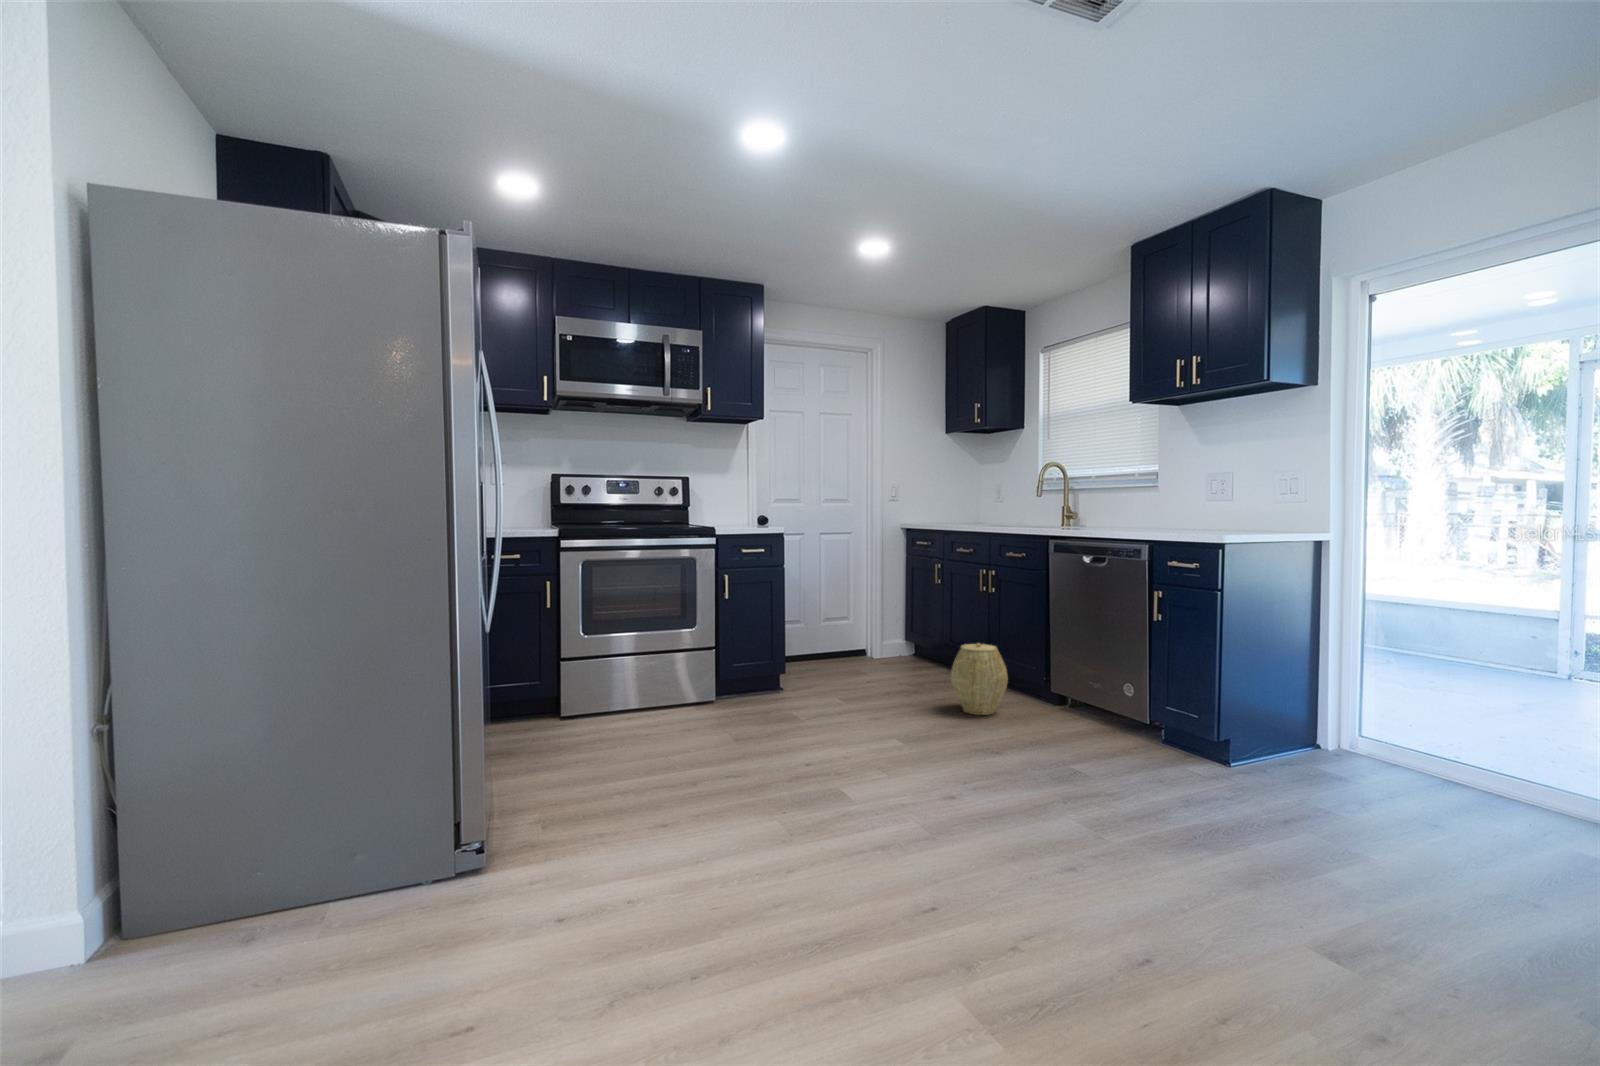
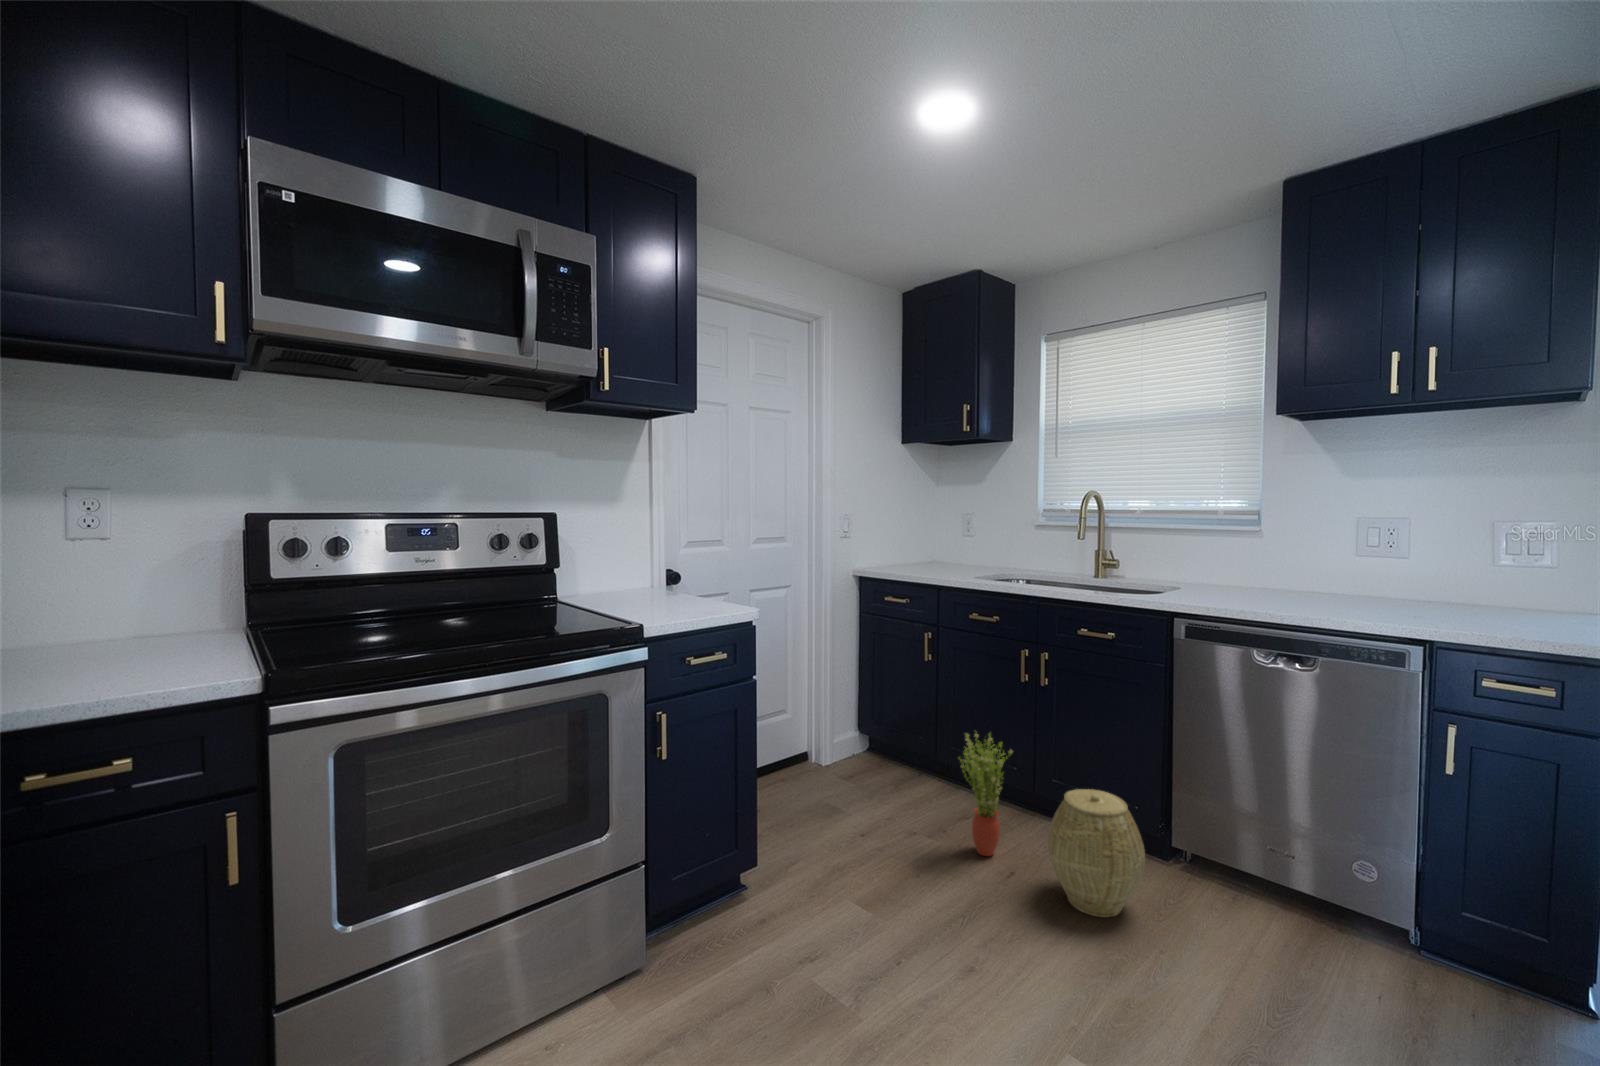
potted plant: none [916,613,952,694] -> present [959,733,1012,856]

